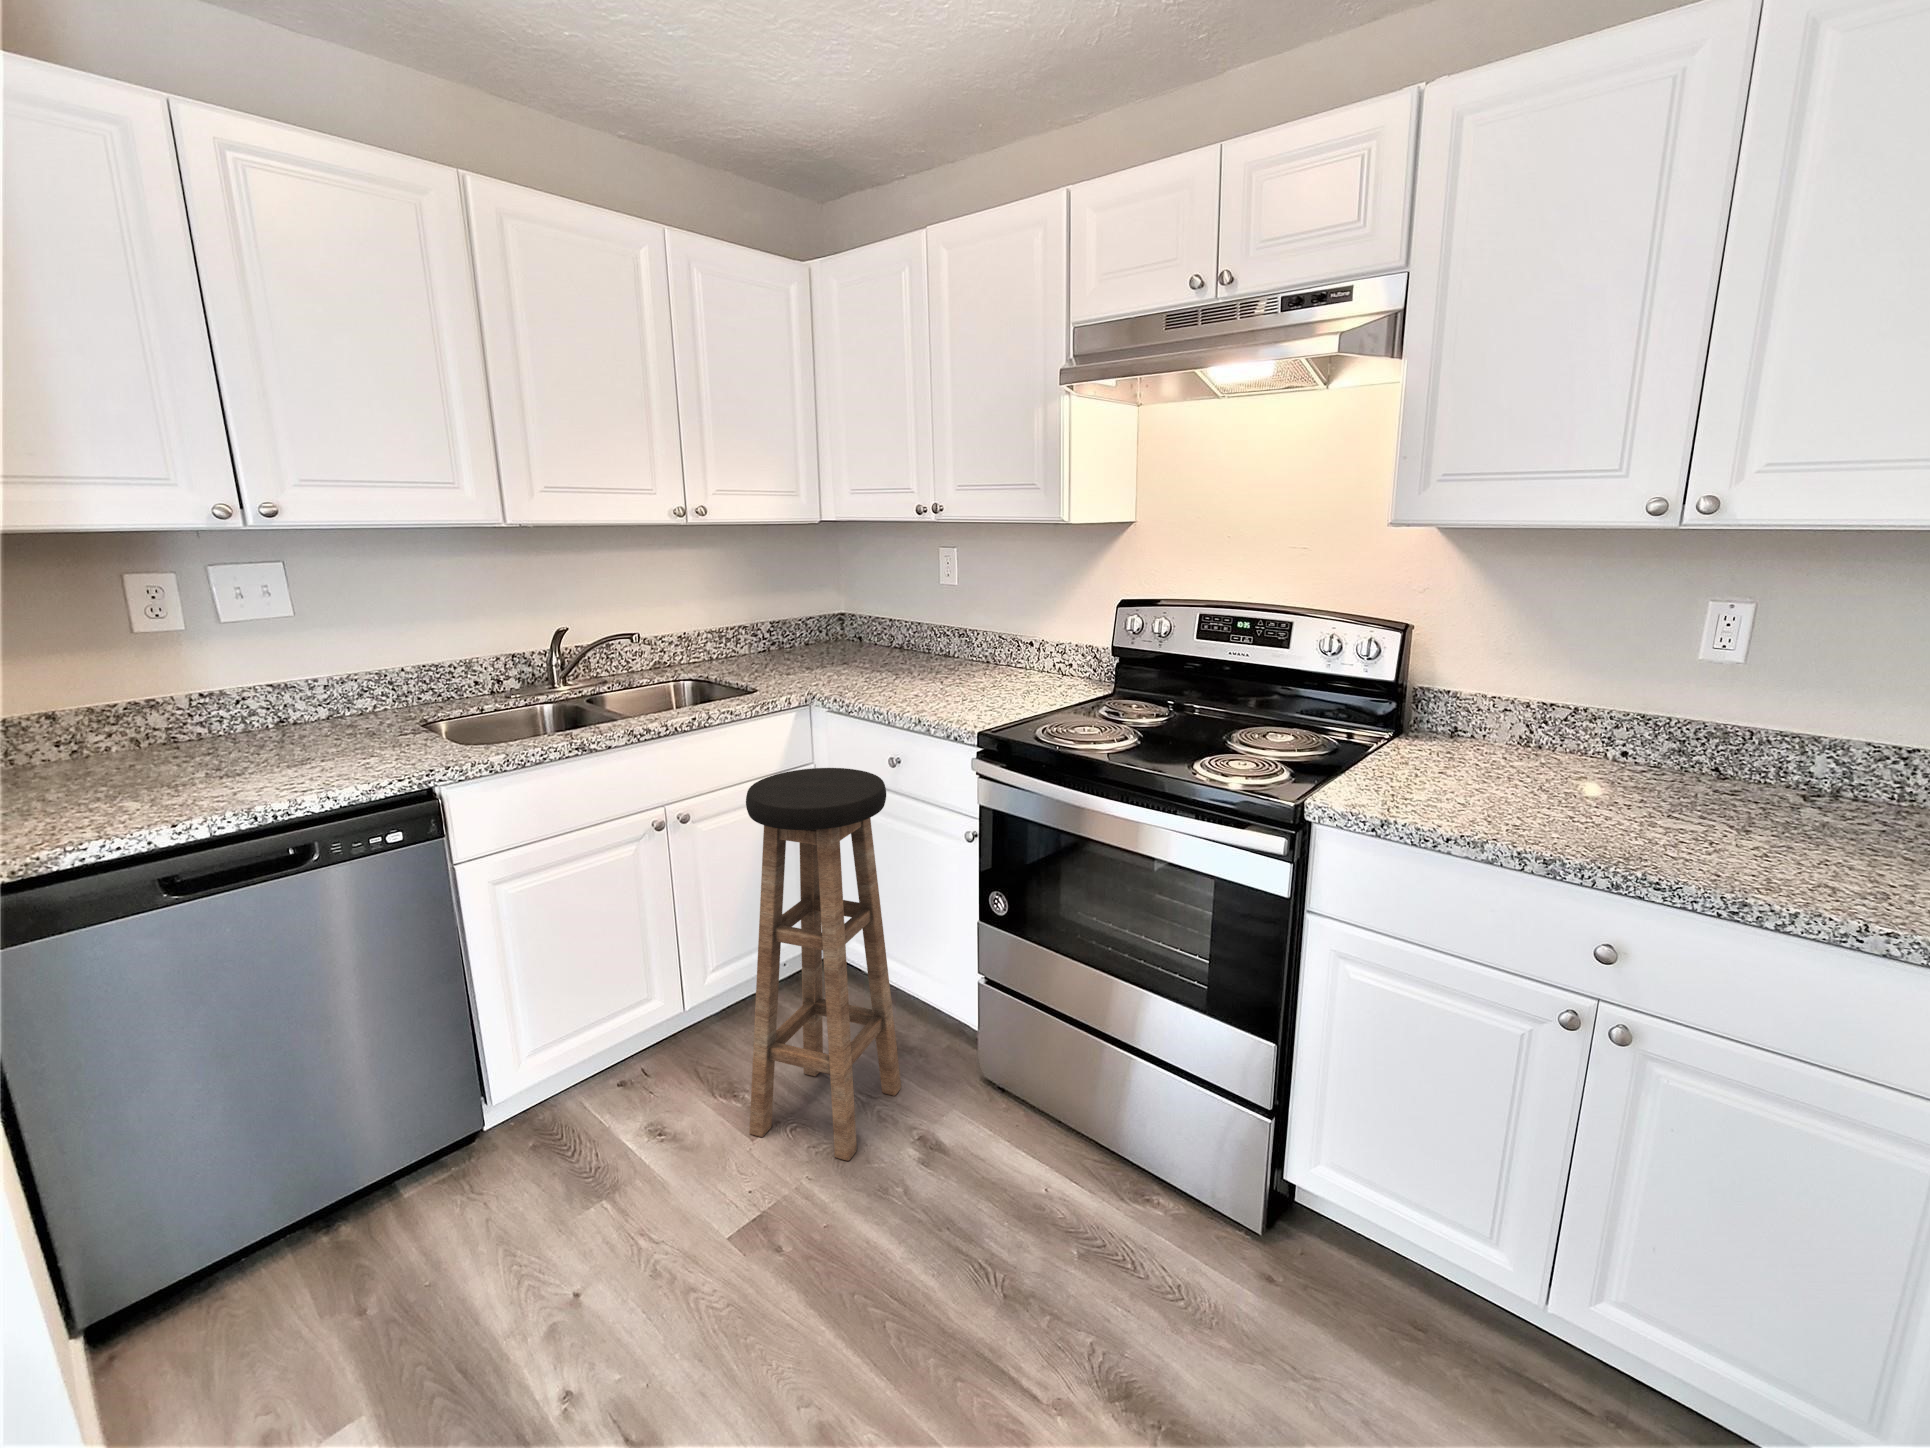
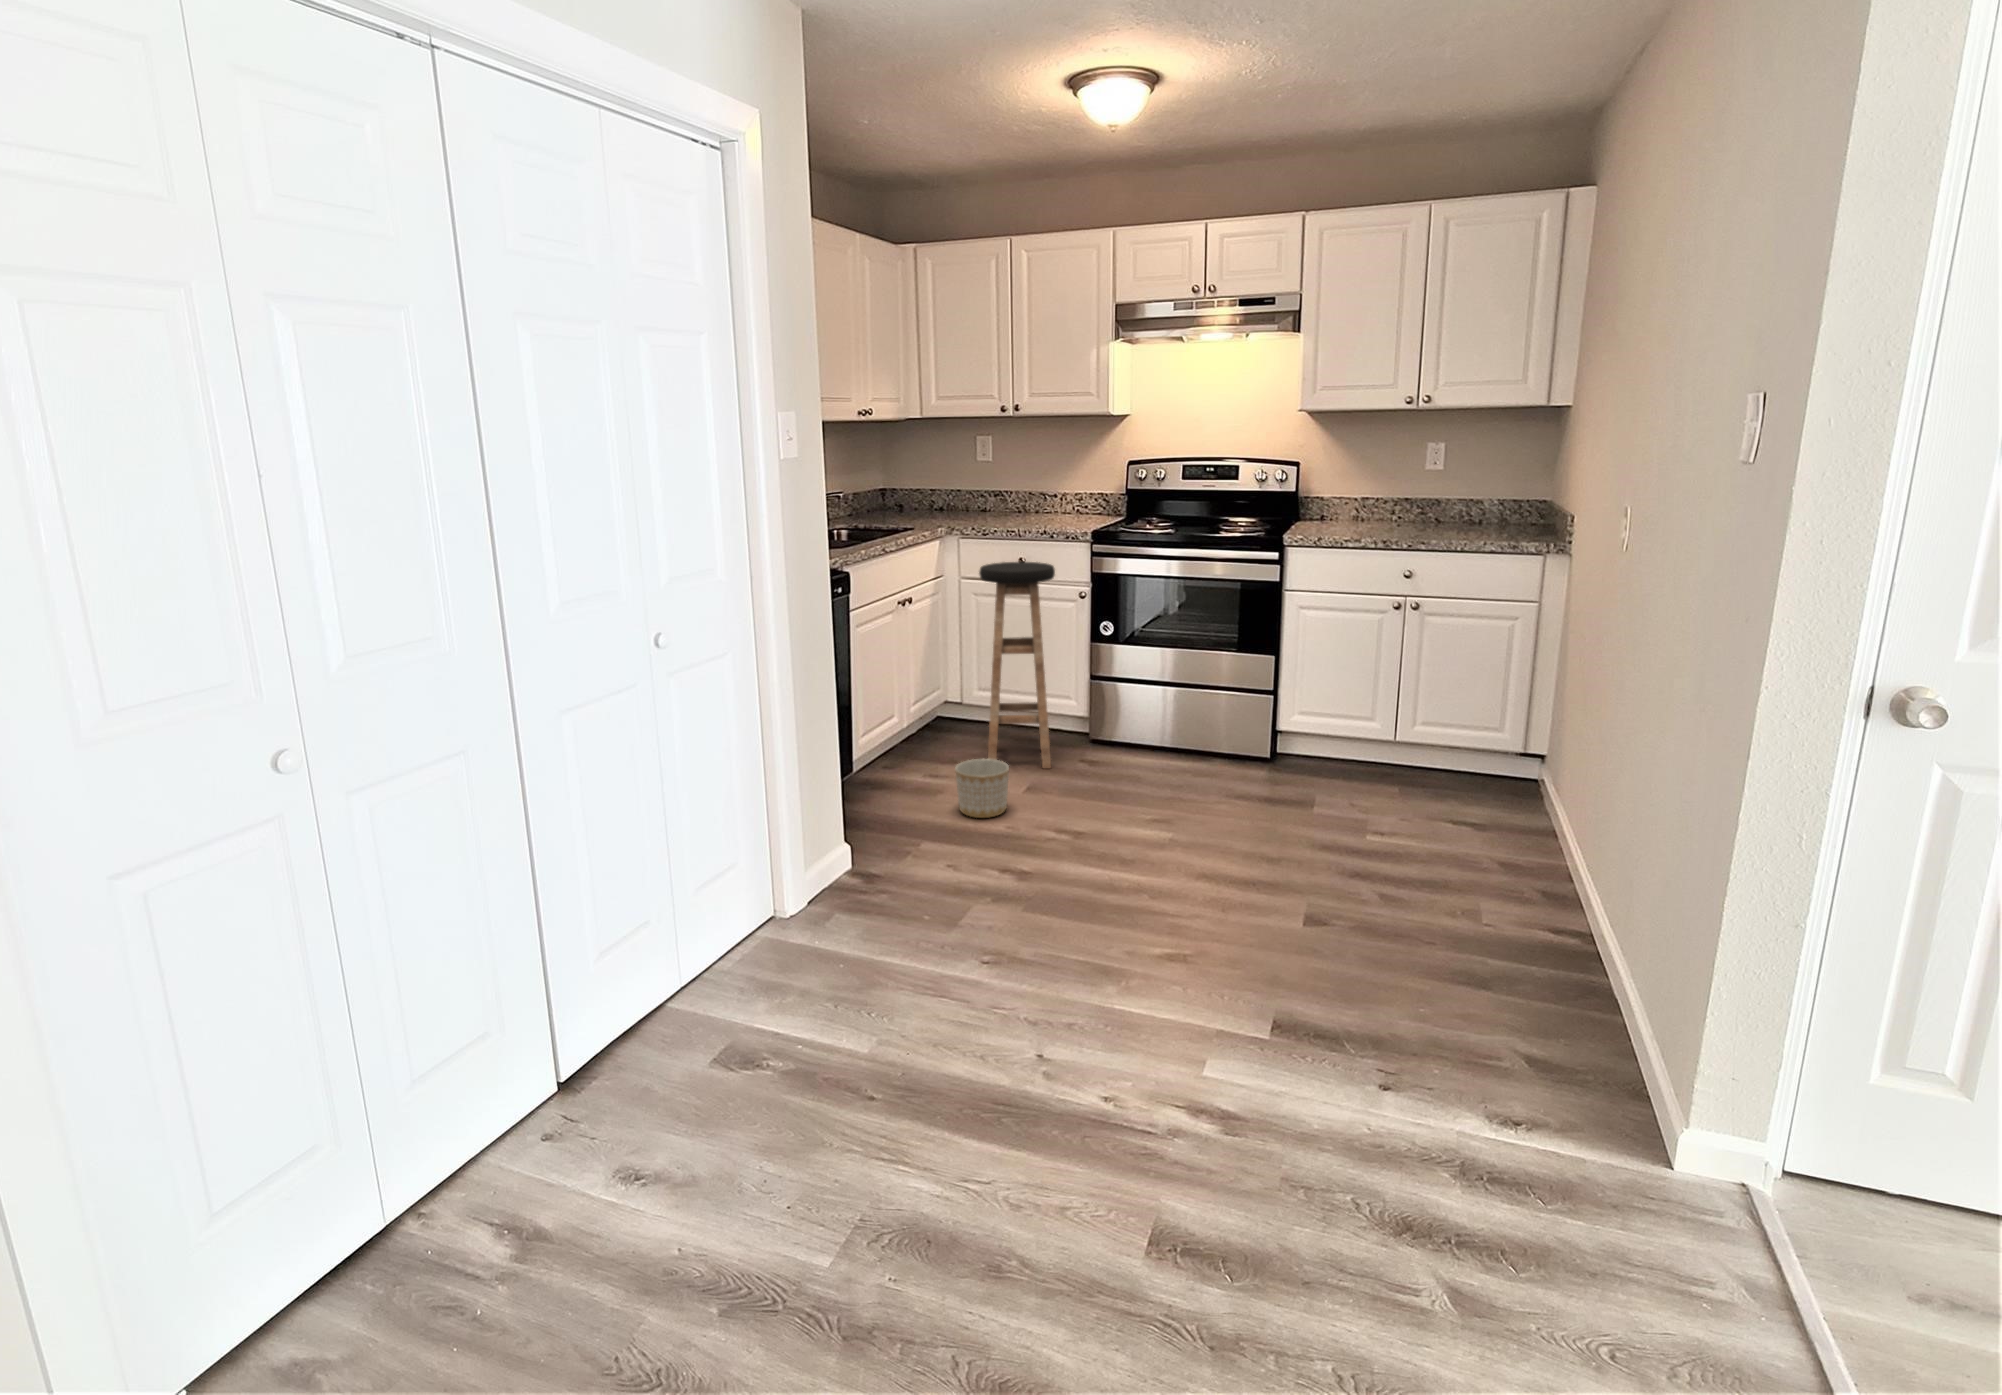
planter: none [508,1188,636,1356] -> present [955,759,1009,818]

